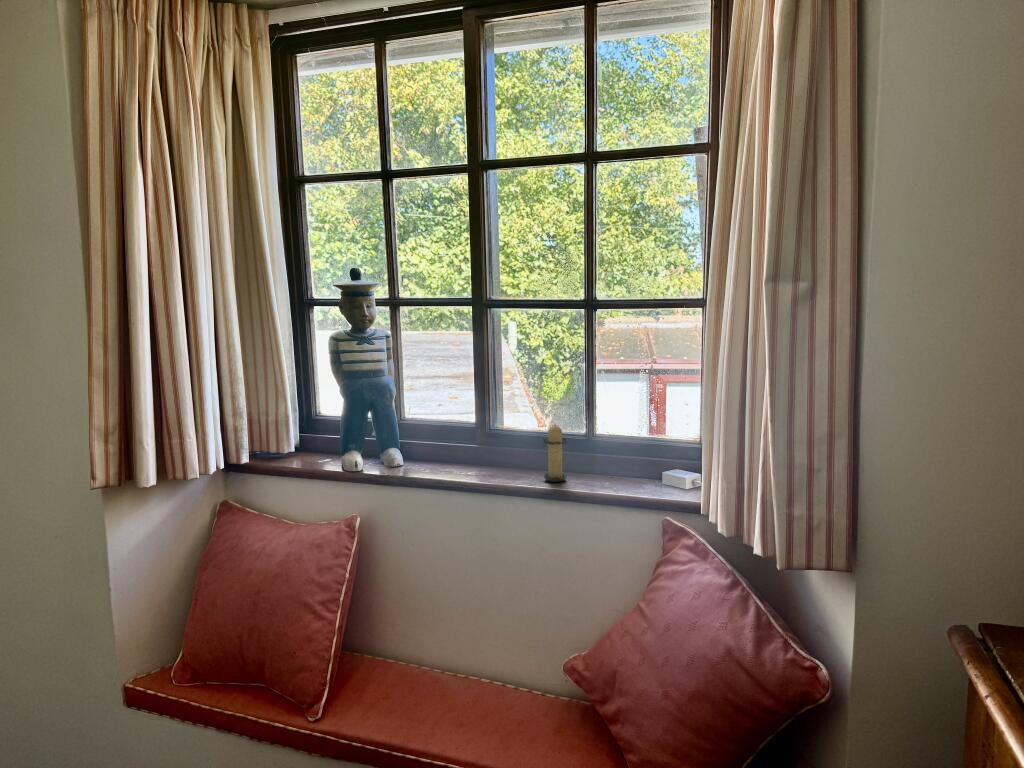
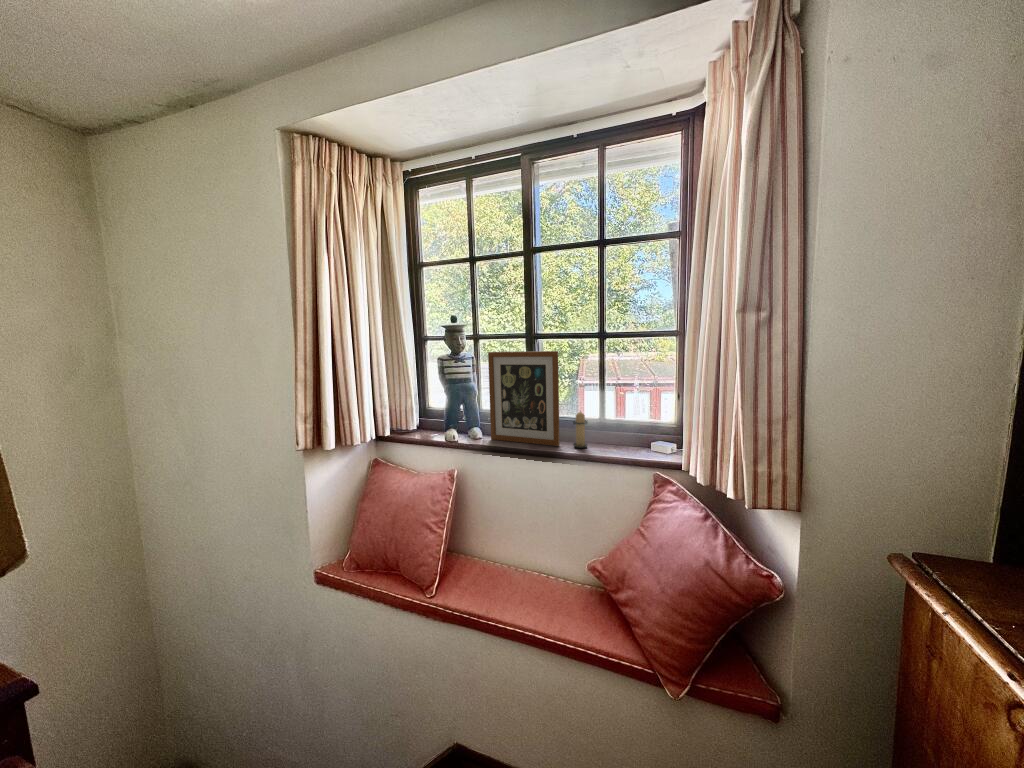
picture frame: none [410,327,523,479] -> present [488,351,560,446]

